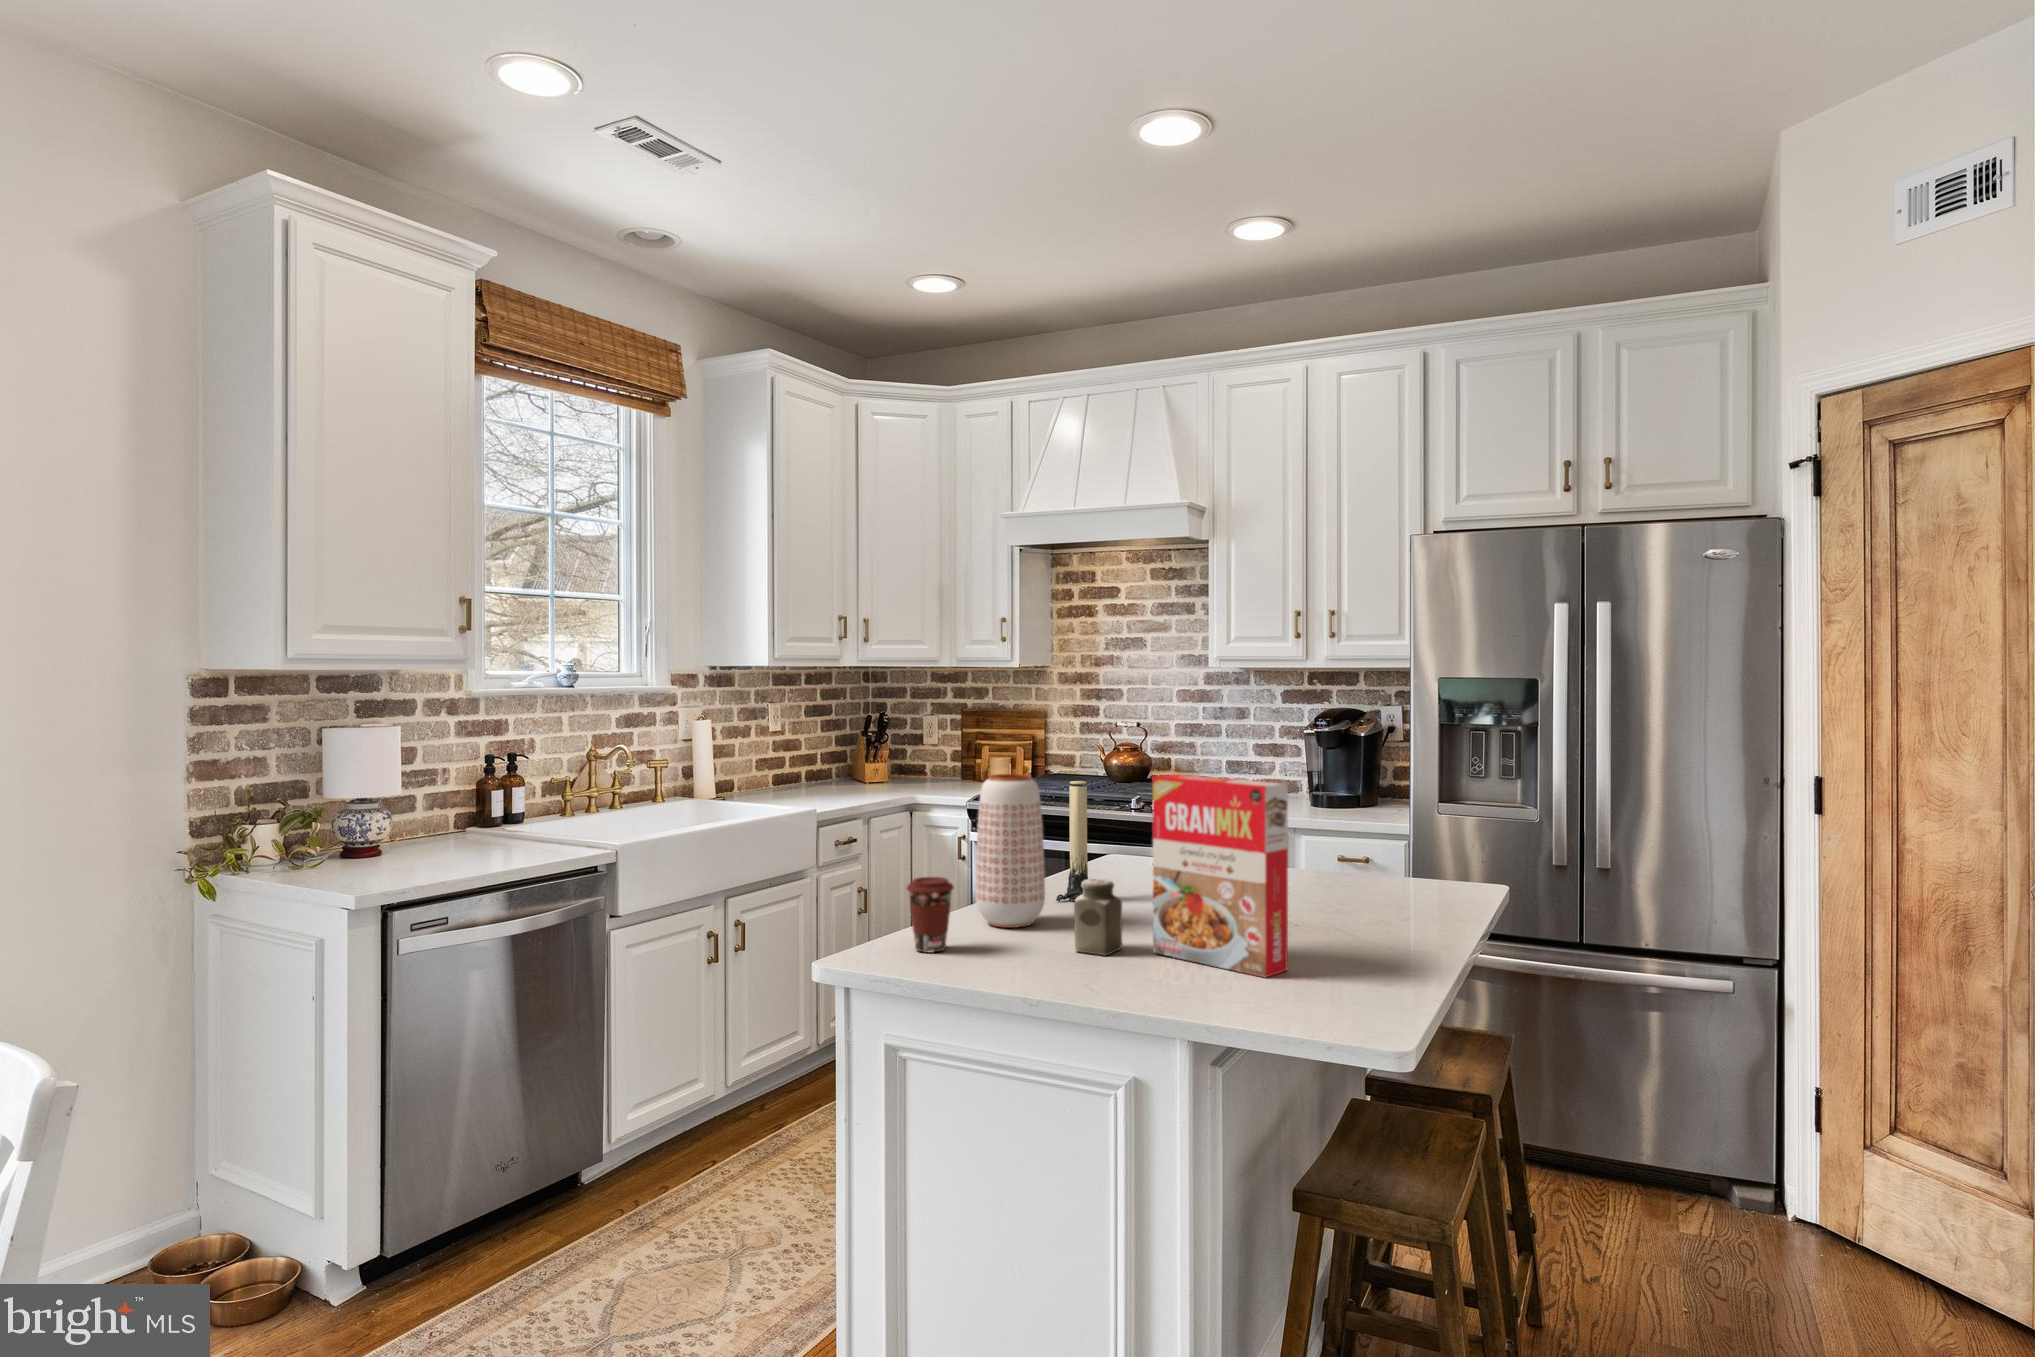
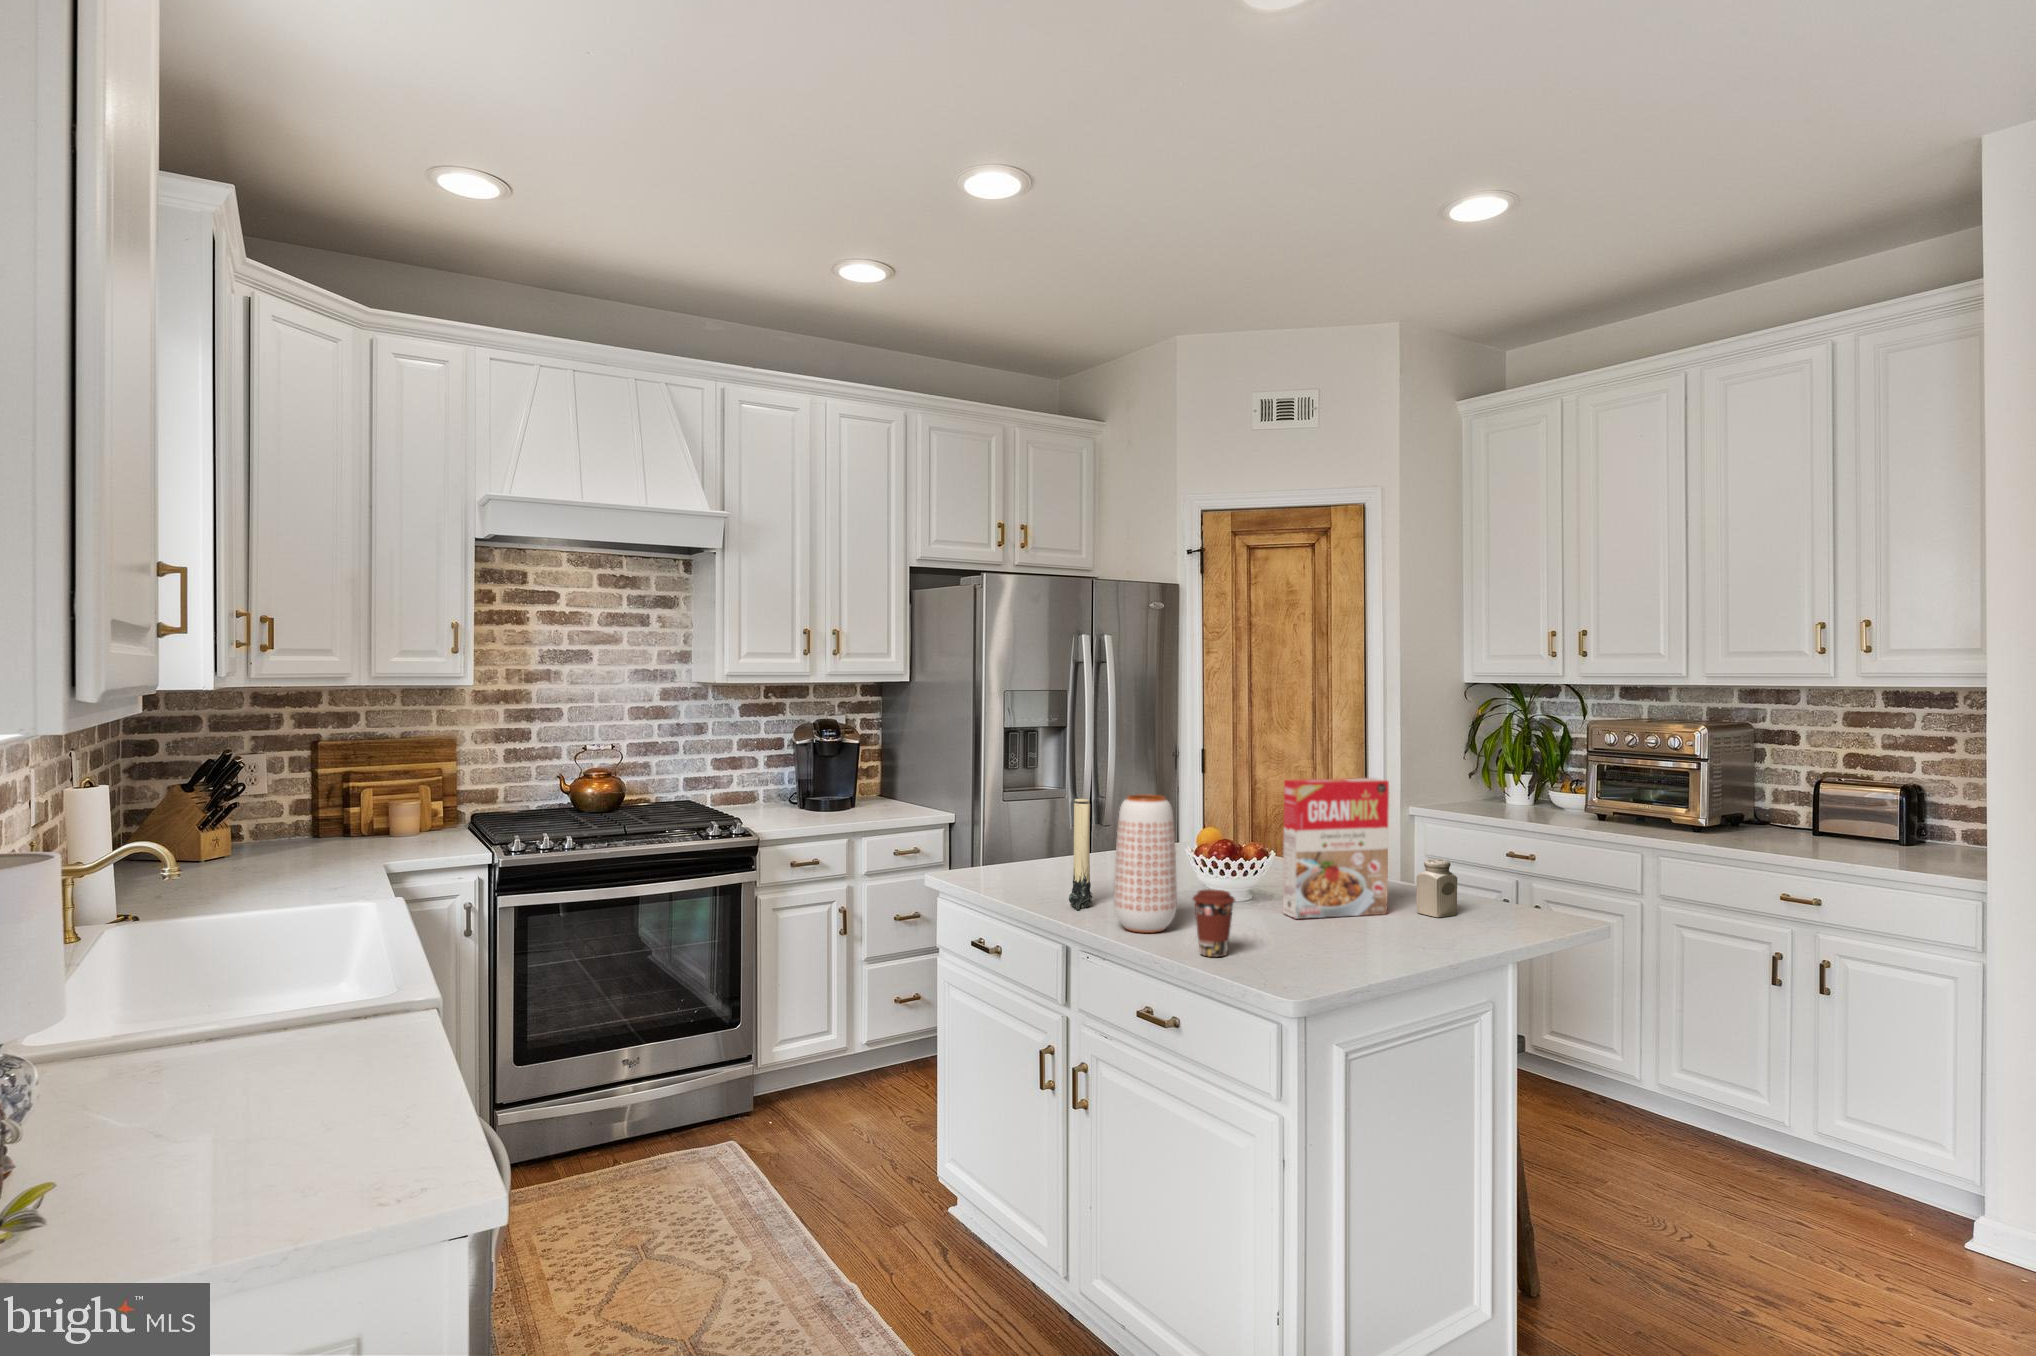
salt shaker: present [1074,879,1122,956] -> present [1416,859,1457,917]

